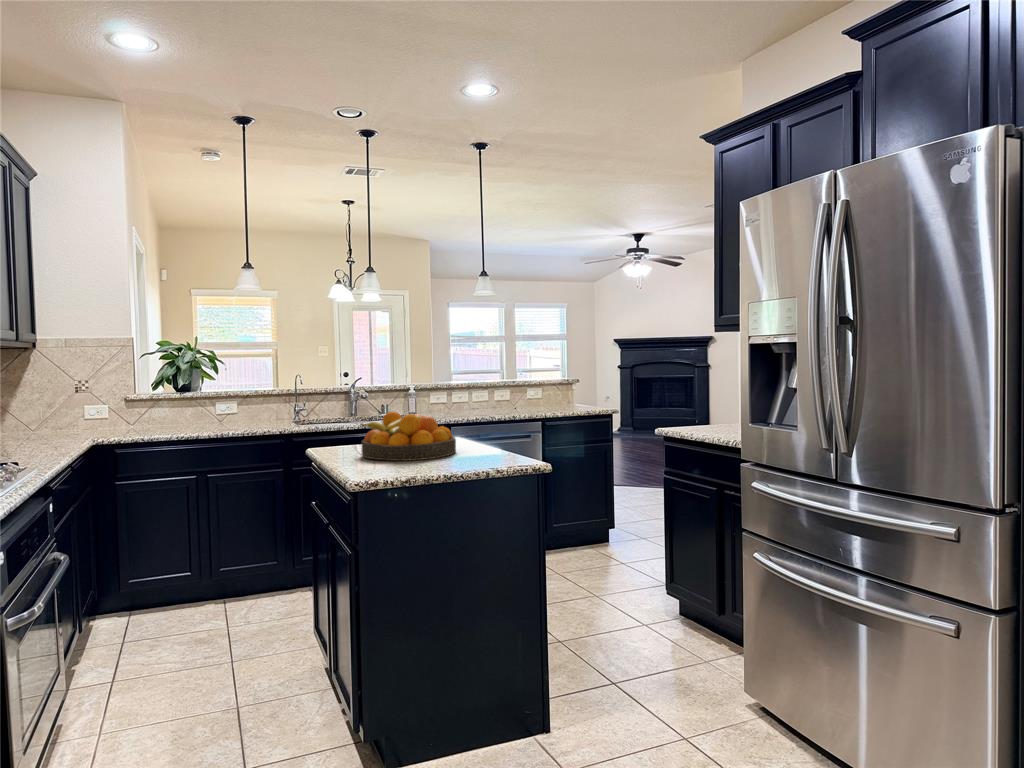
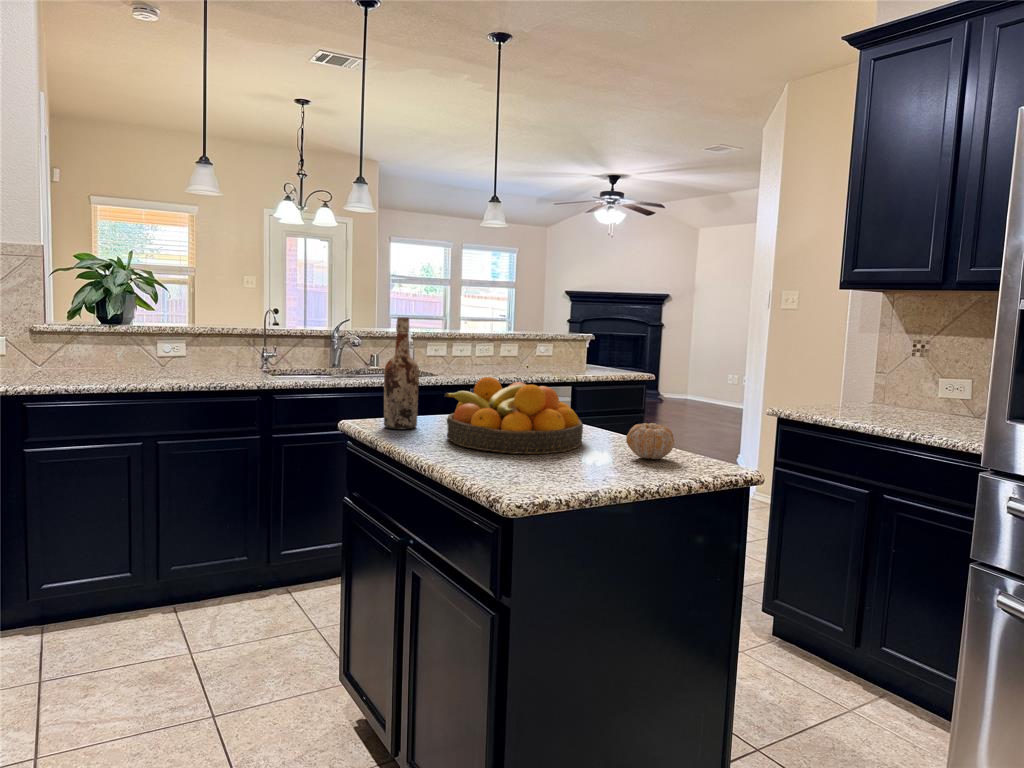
wine bottle: none [330,374,355,451] -> present [384,318,419,430]
fruit: none [467,436,499,460] -> present [626,423,674,459]

